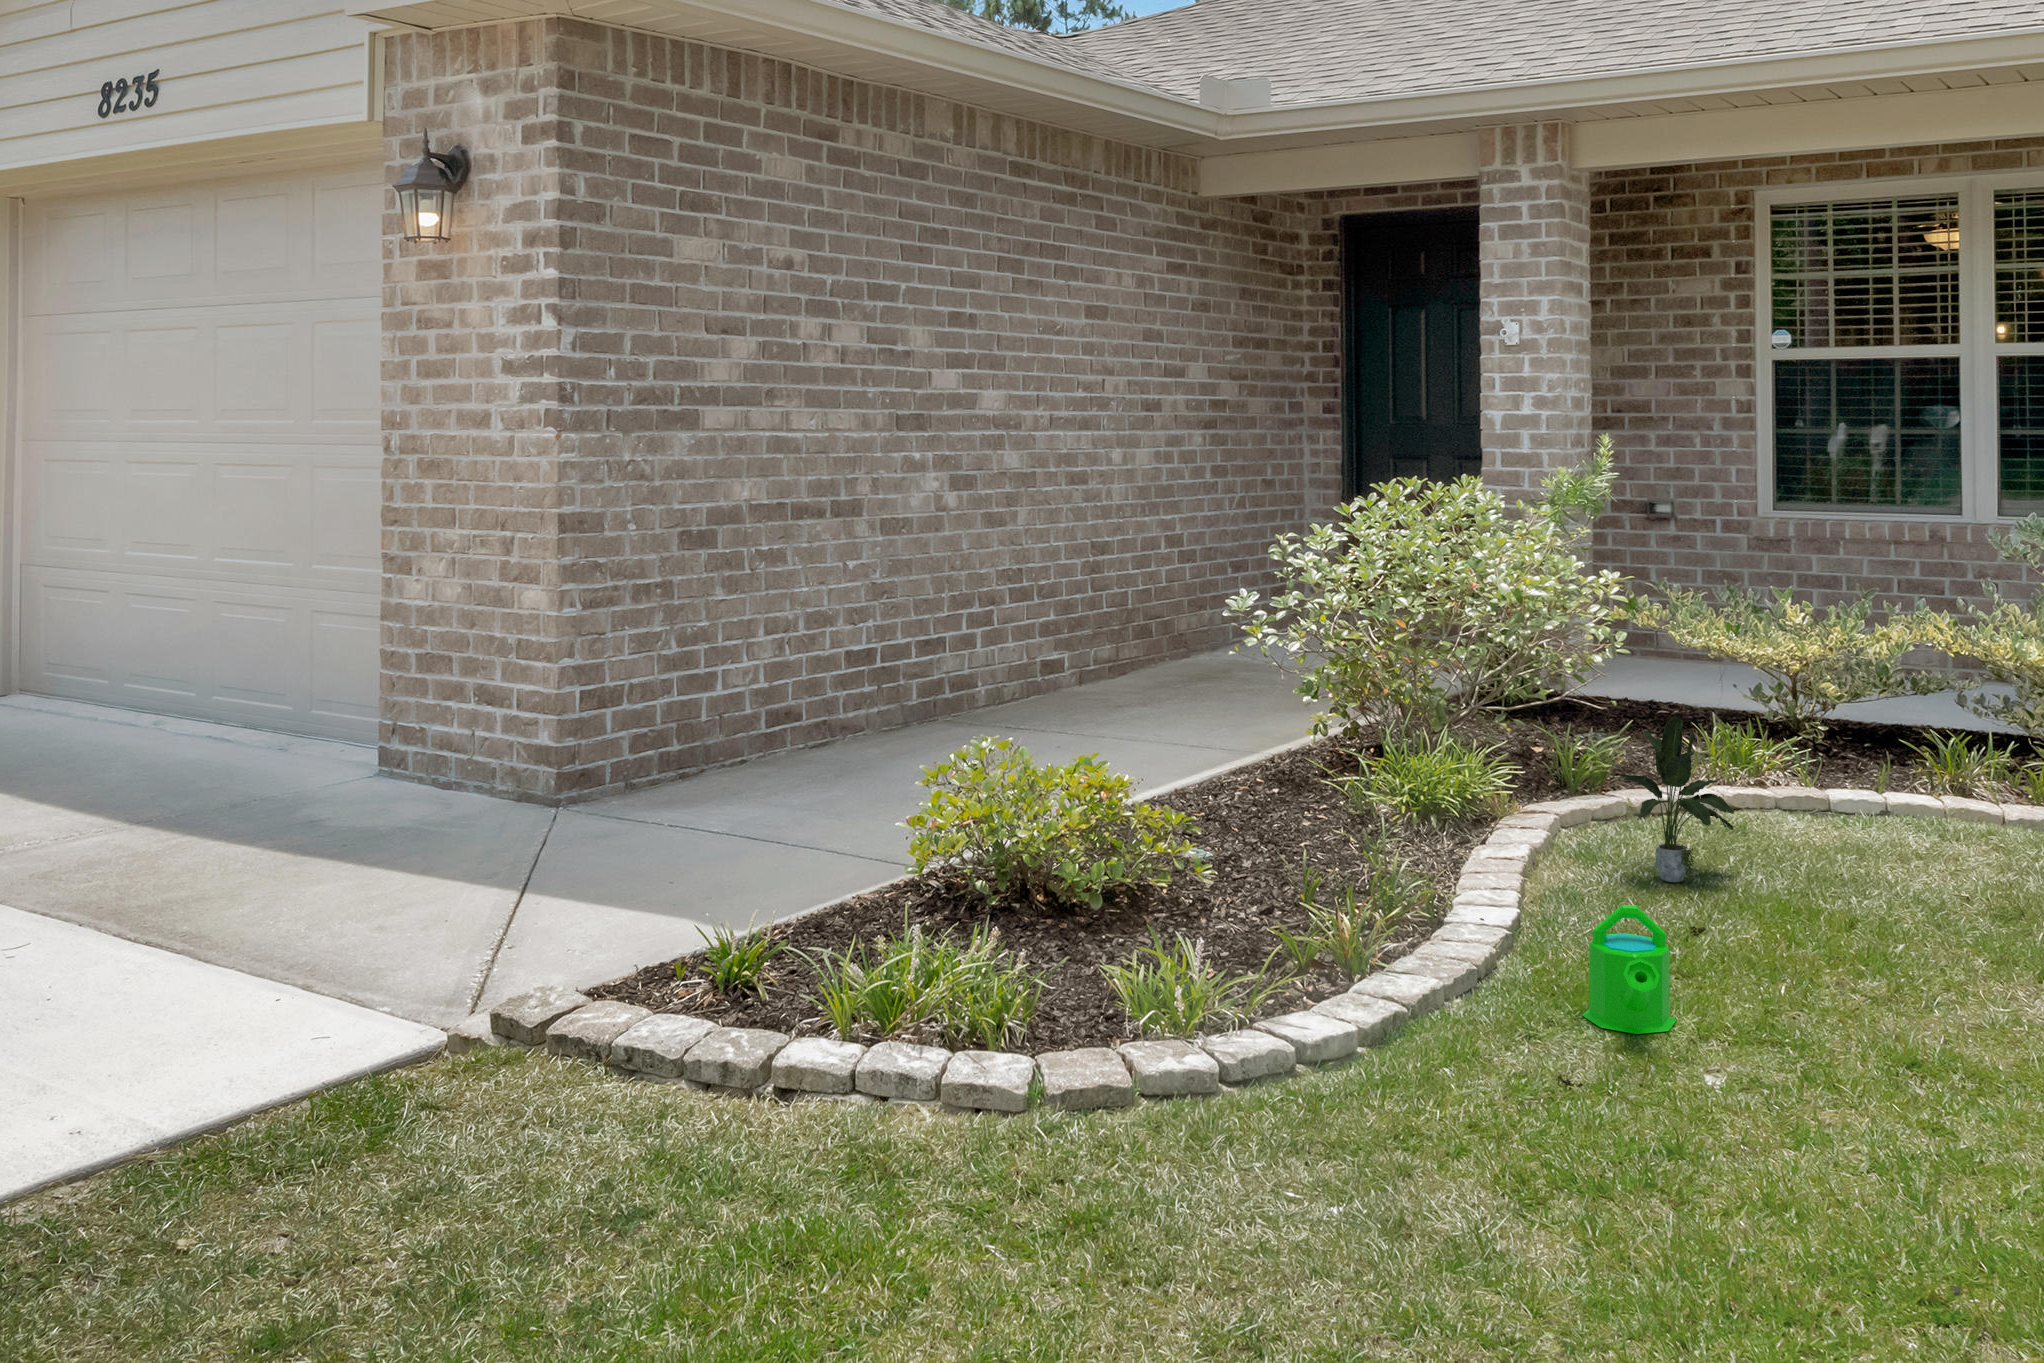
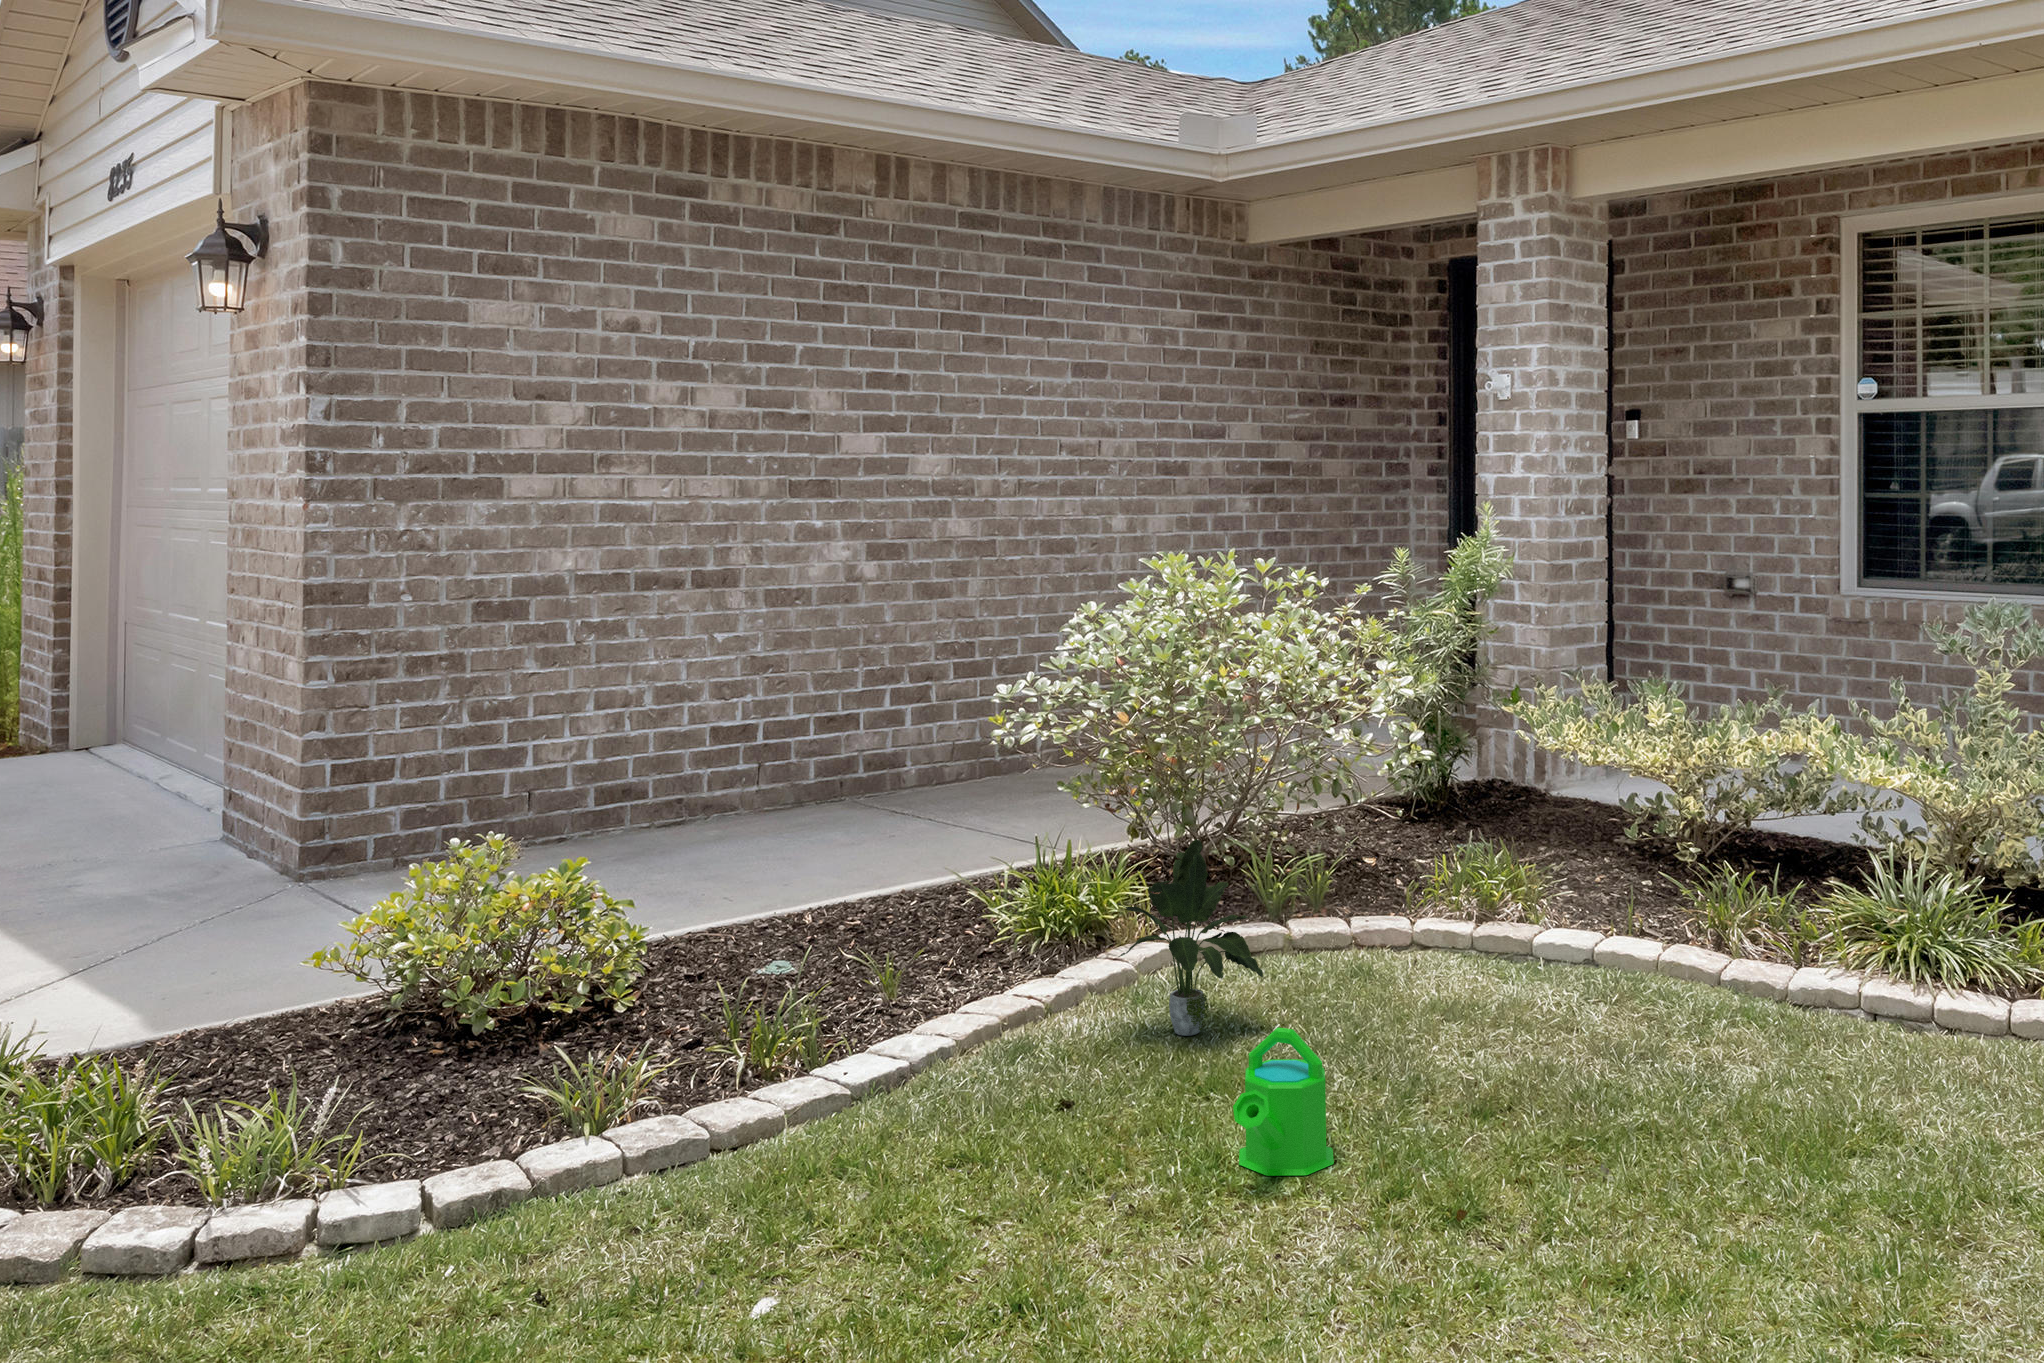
watering can: present [1582,905,1677,1034] -> present [1233,1027,1334,1176]

